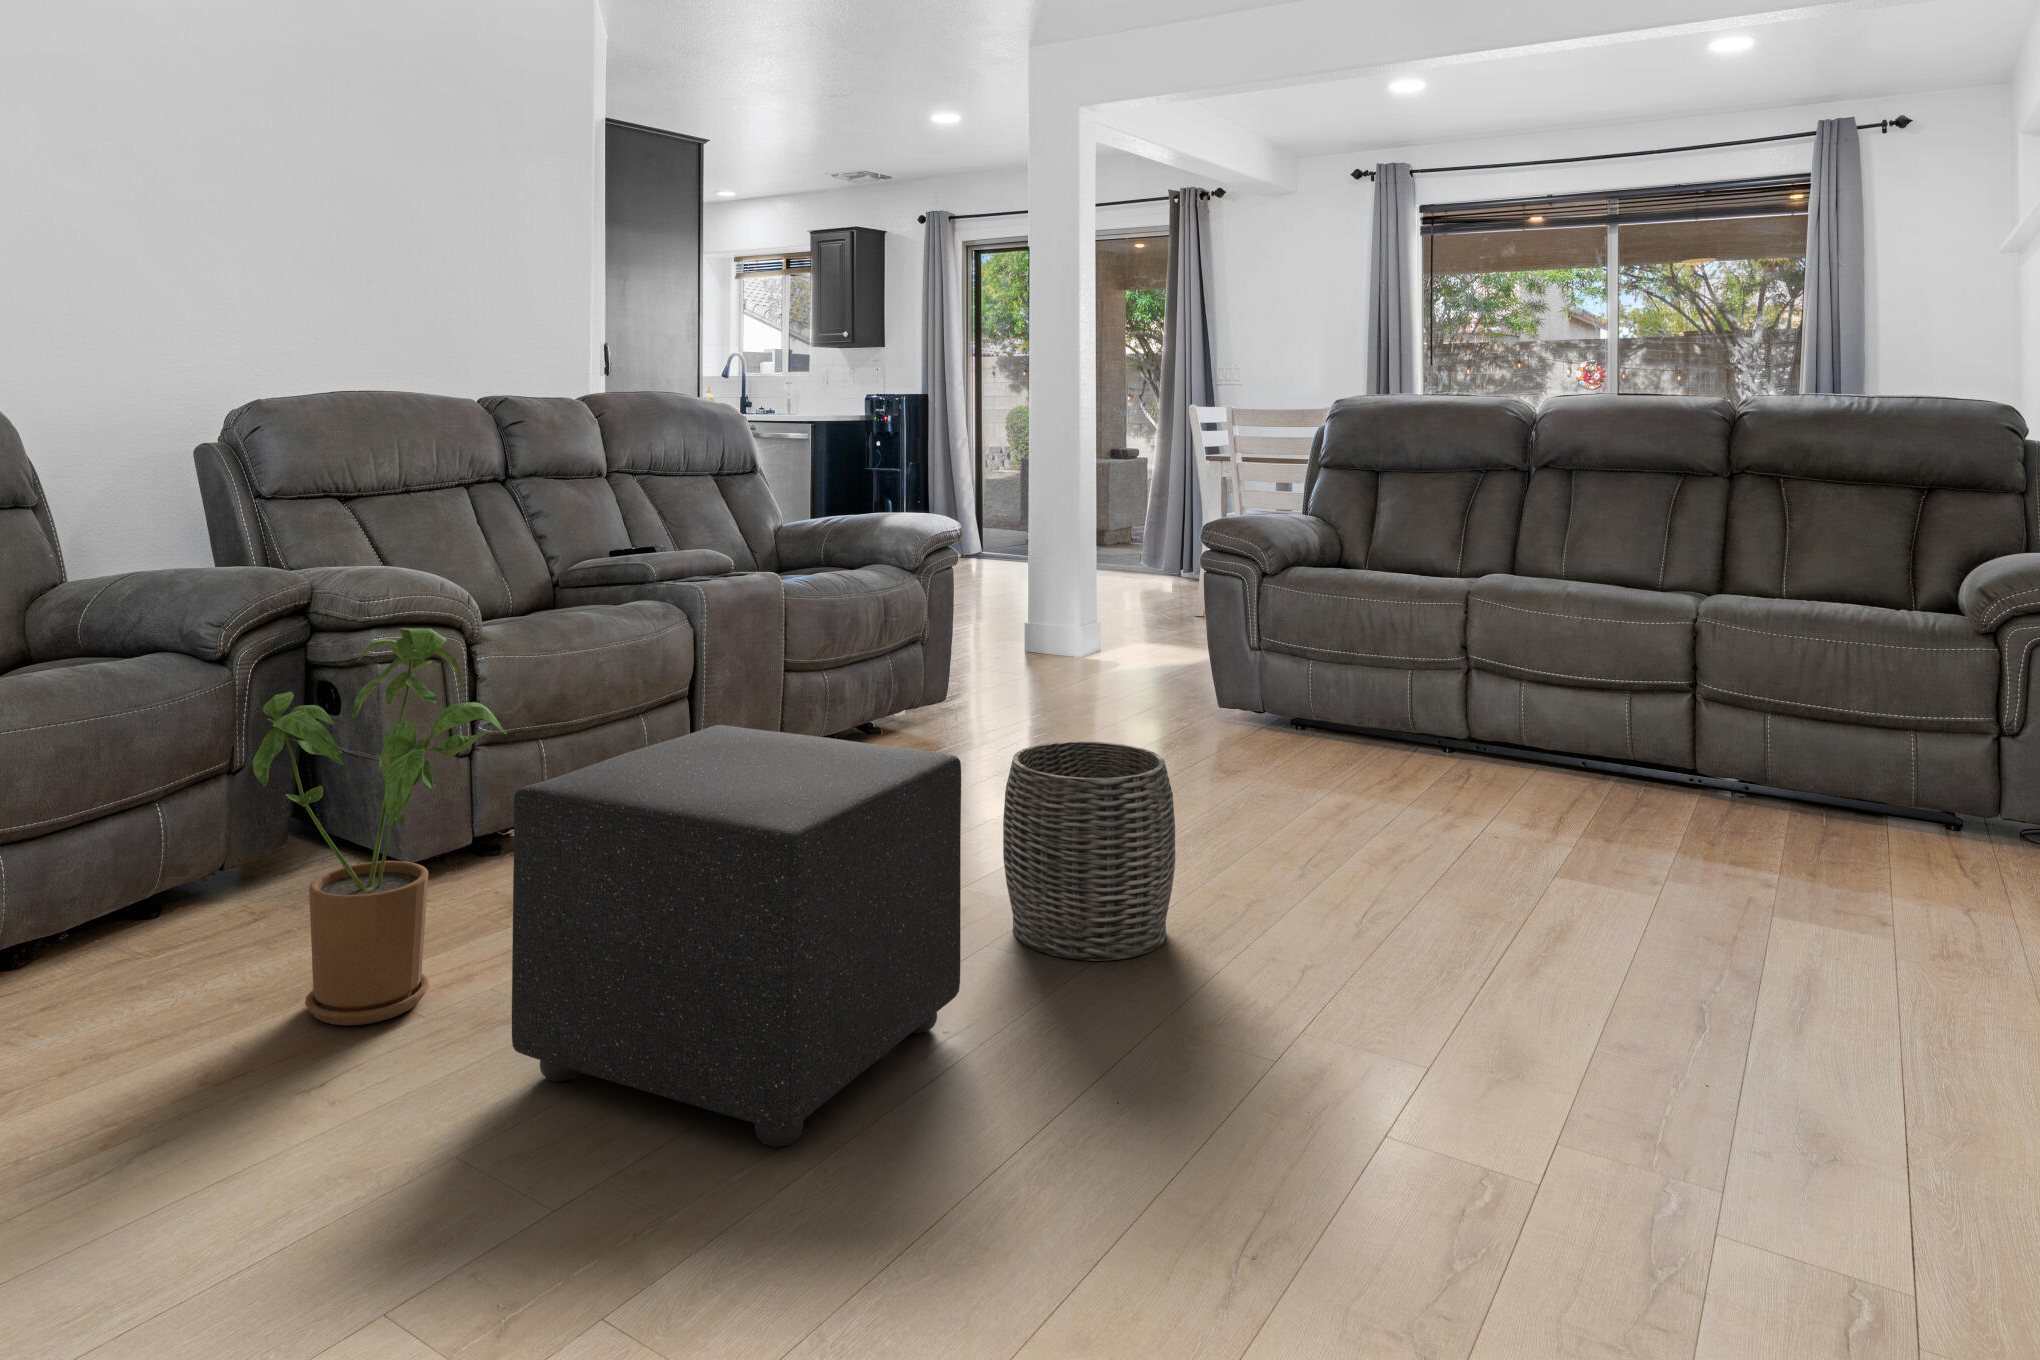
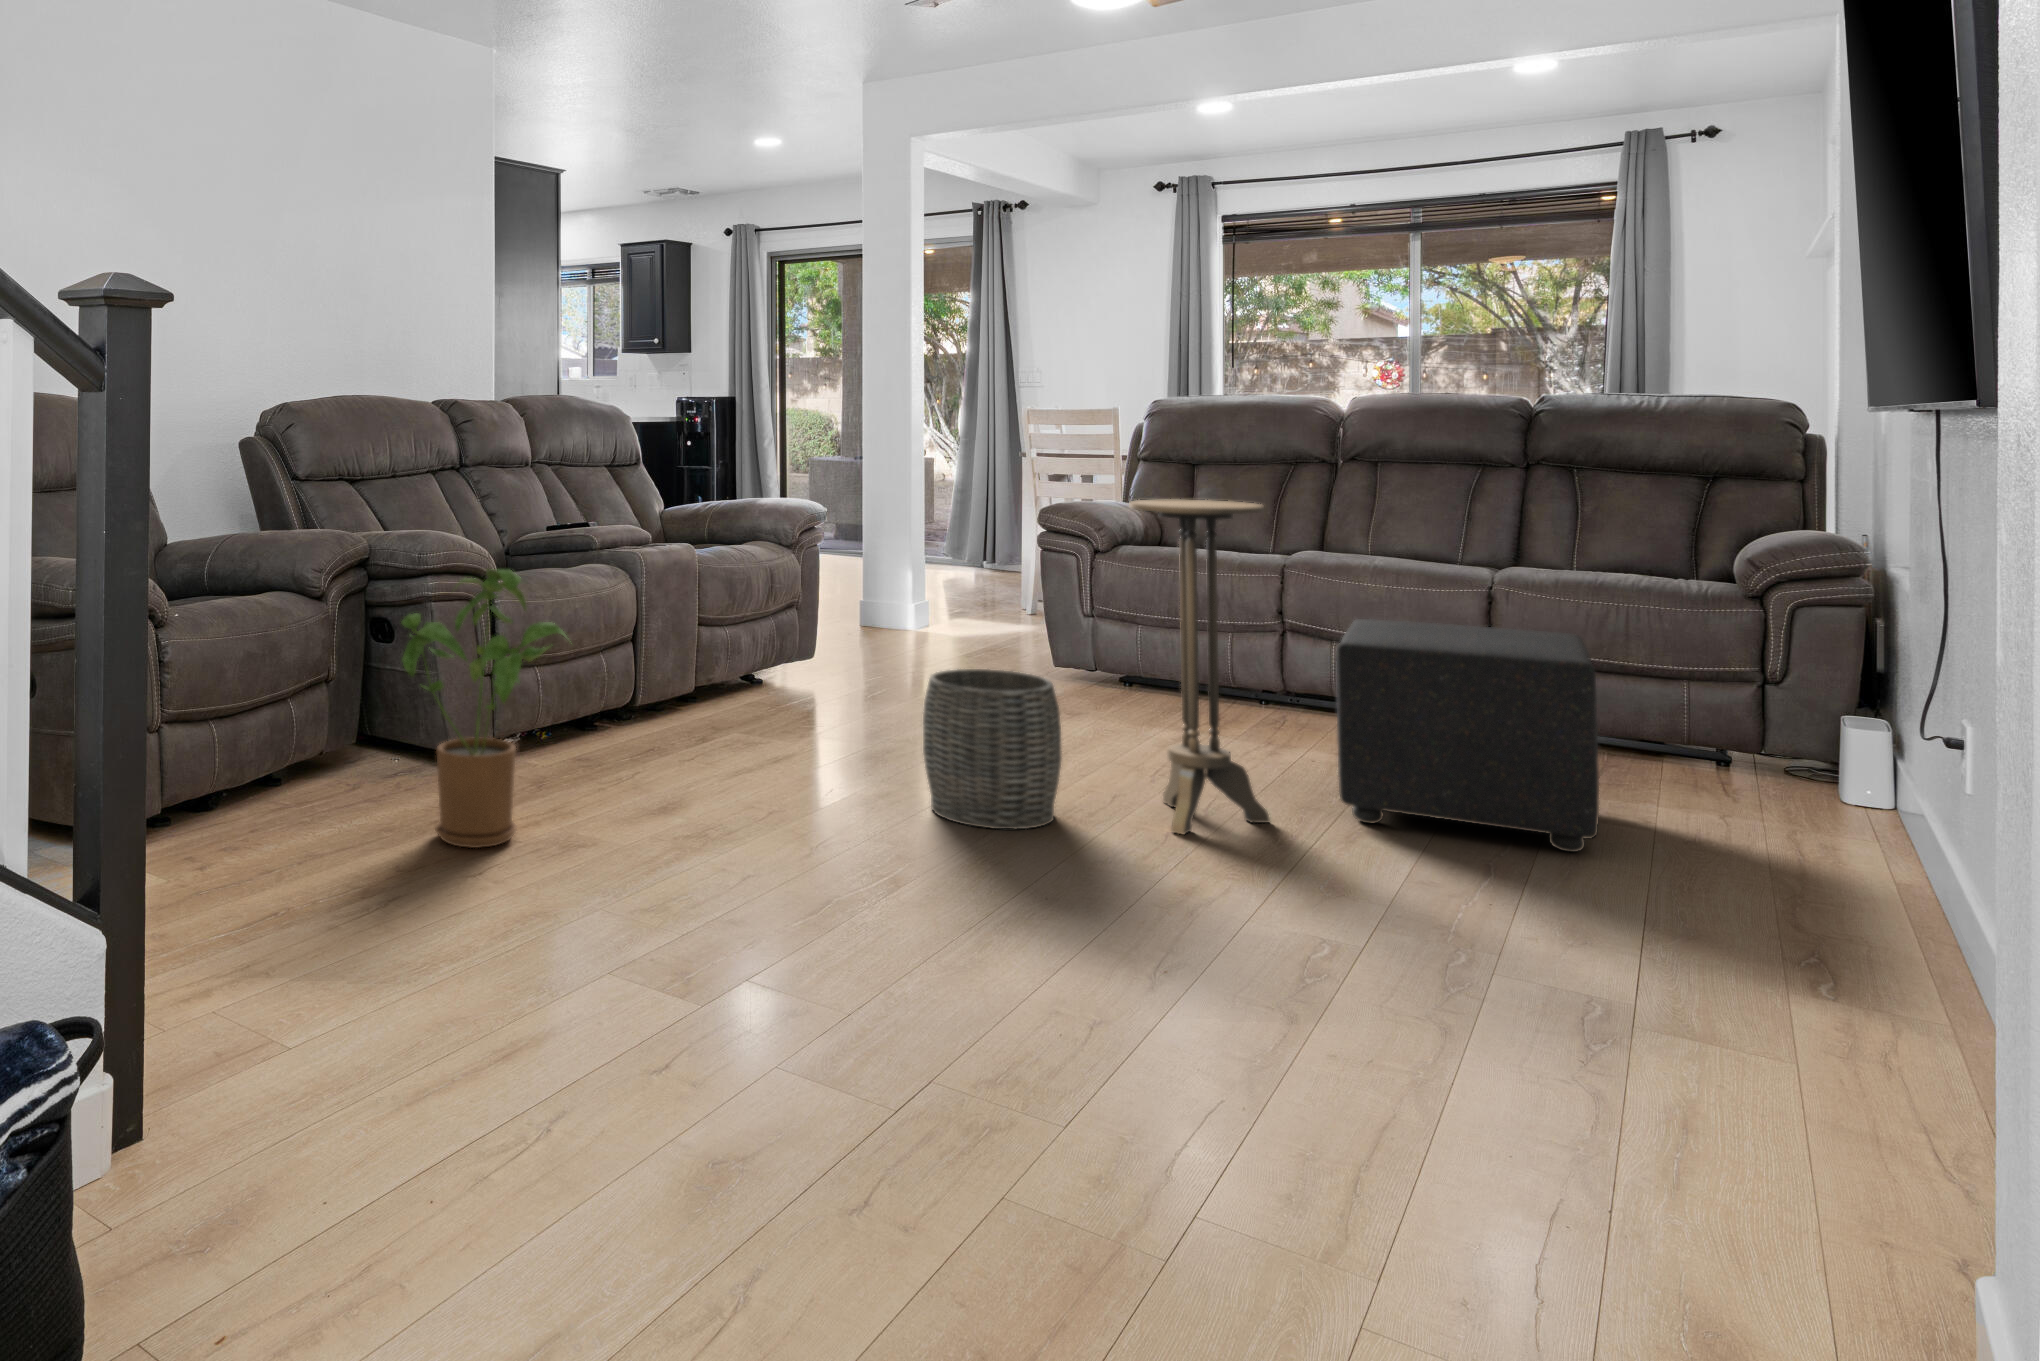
side table: none [1263,524,1433,961] -> present [1129,500,1270,834]
ottoman: present [512,725,961,1147] -> present [1336,619,1599,852]

